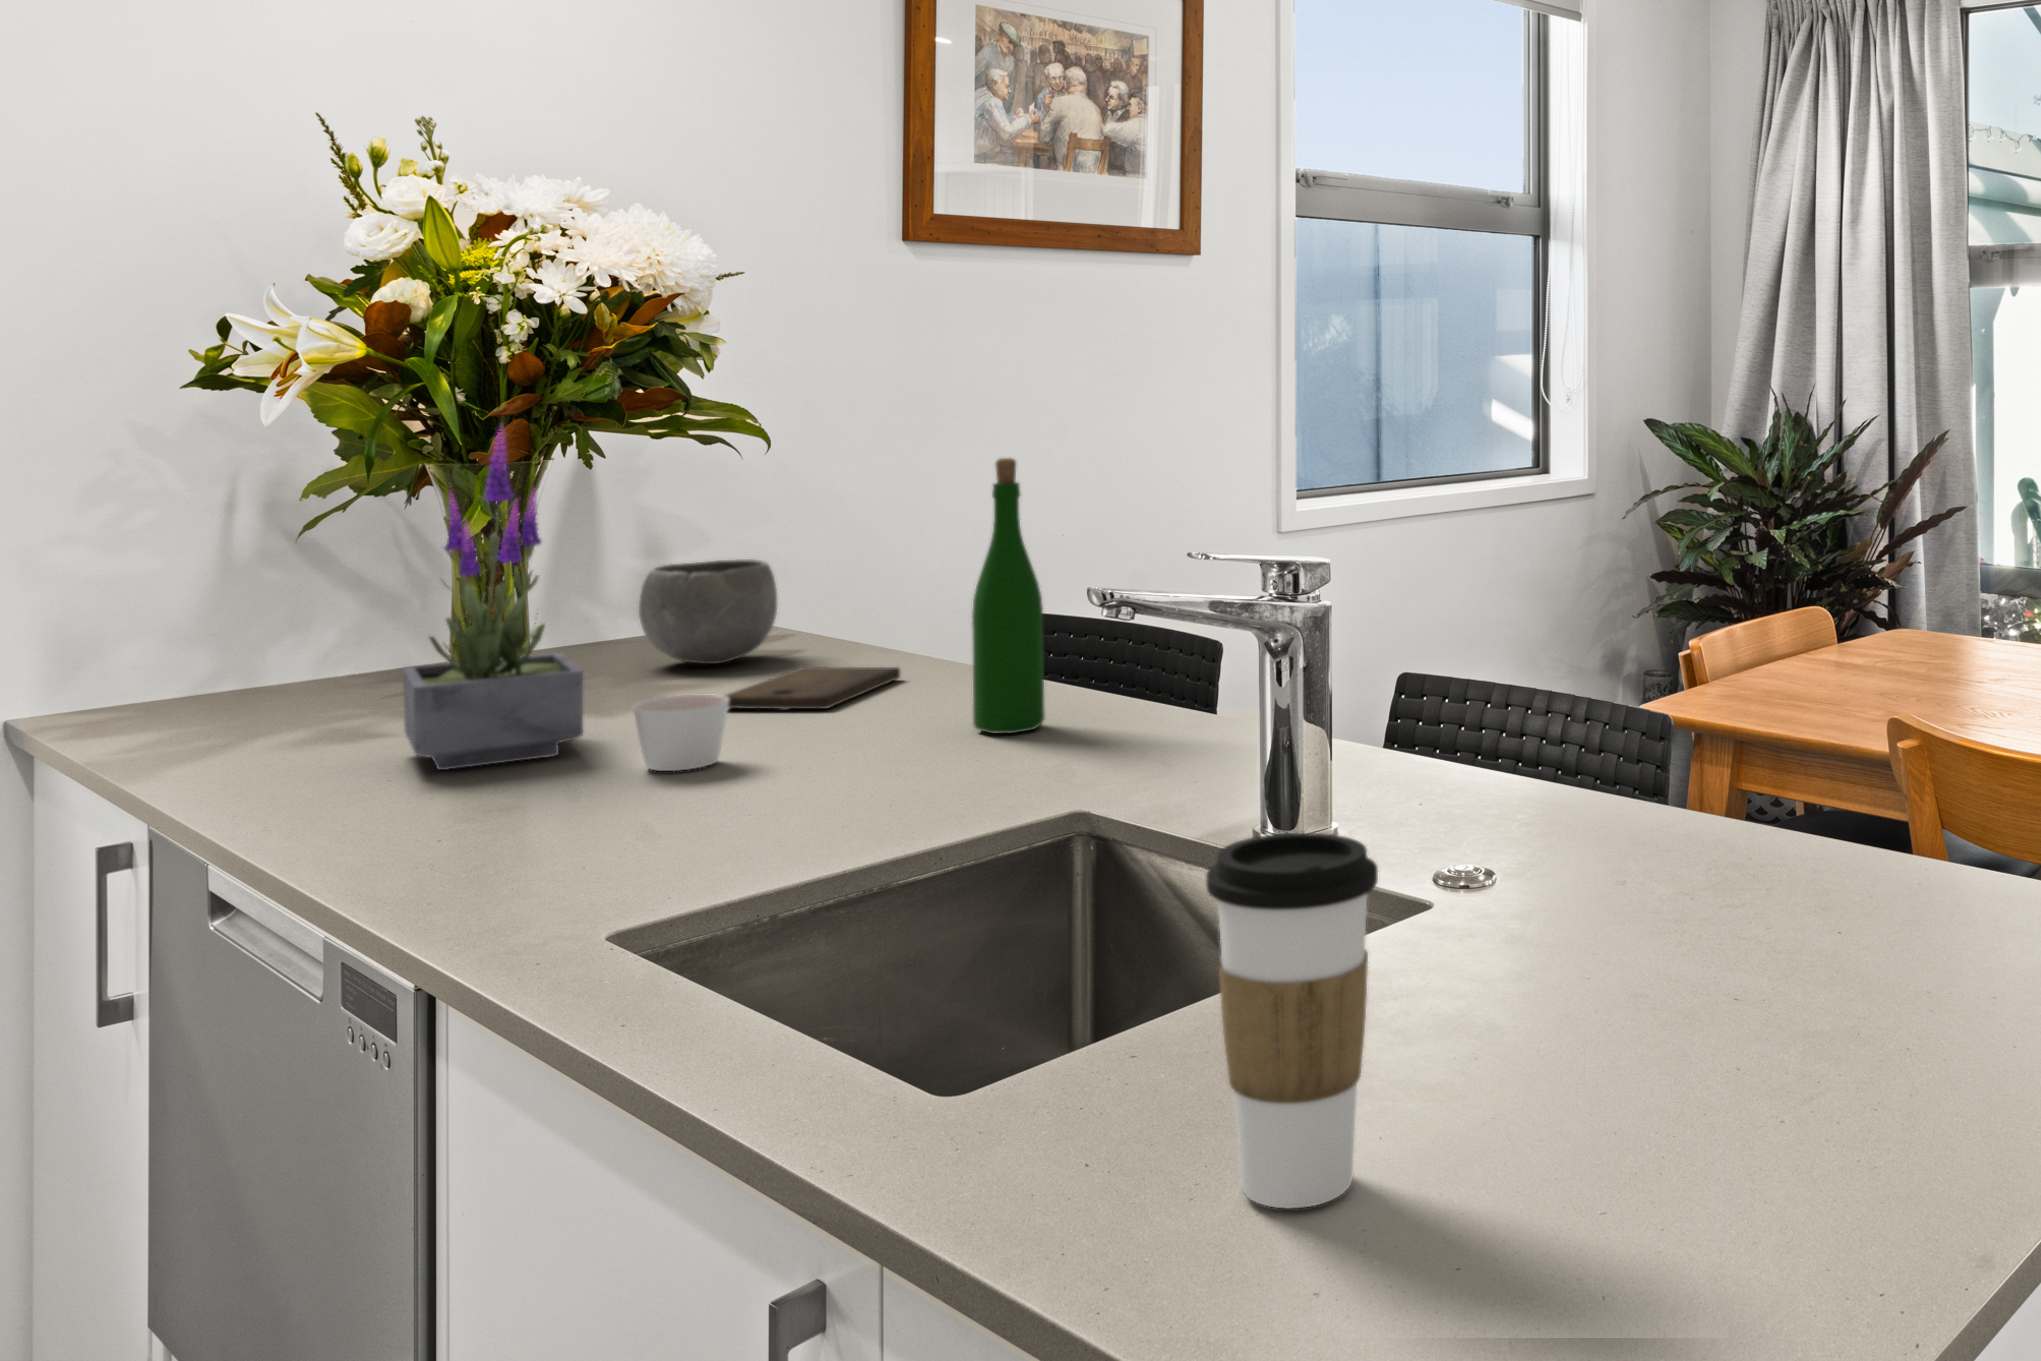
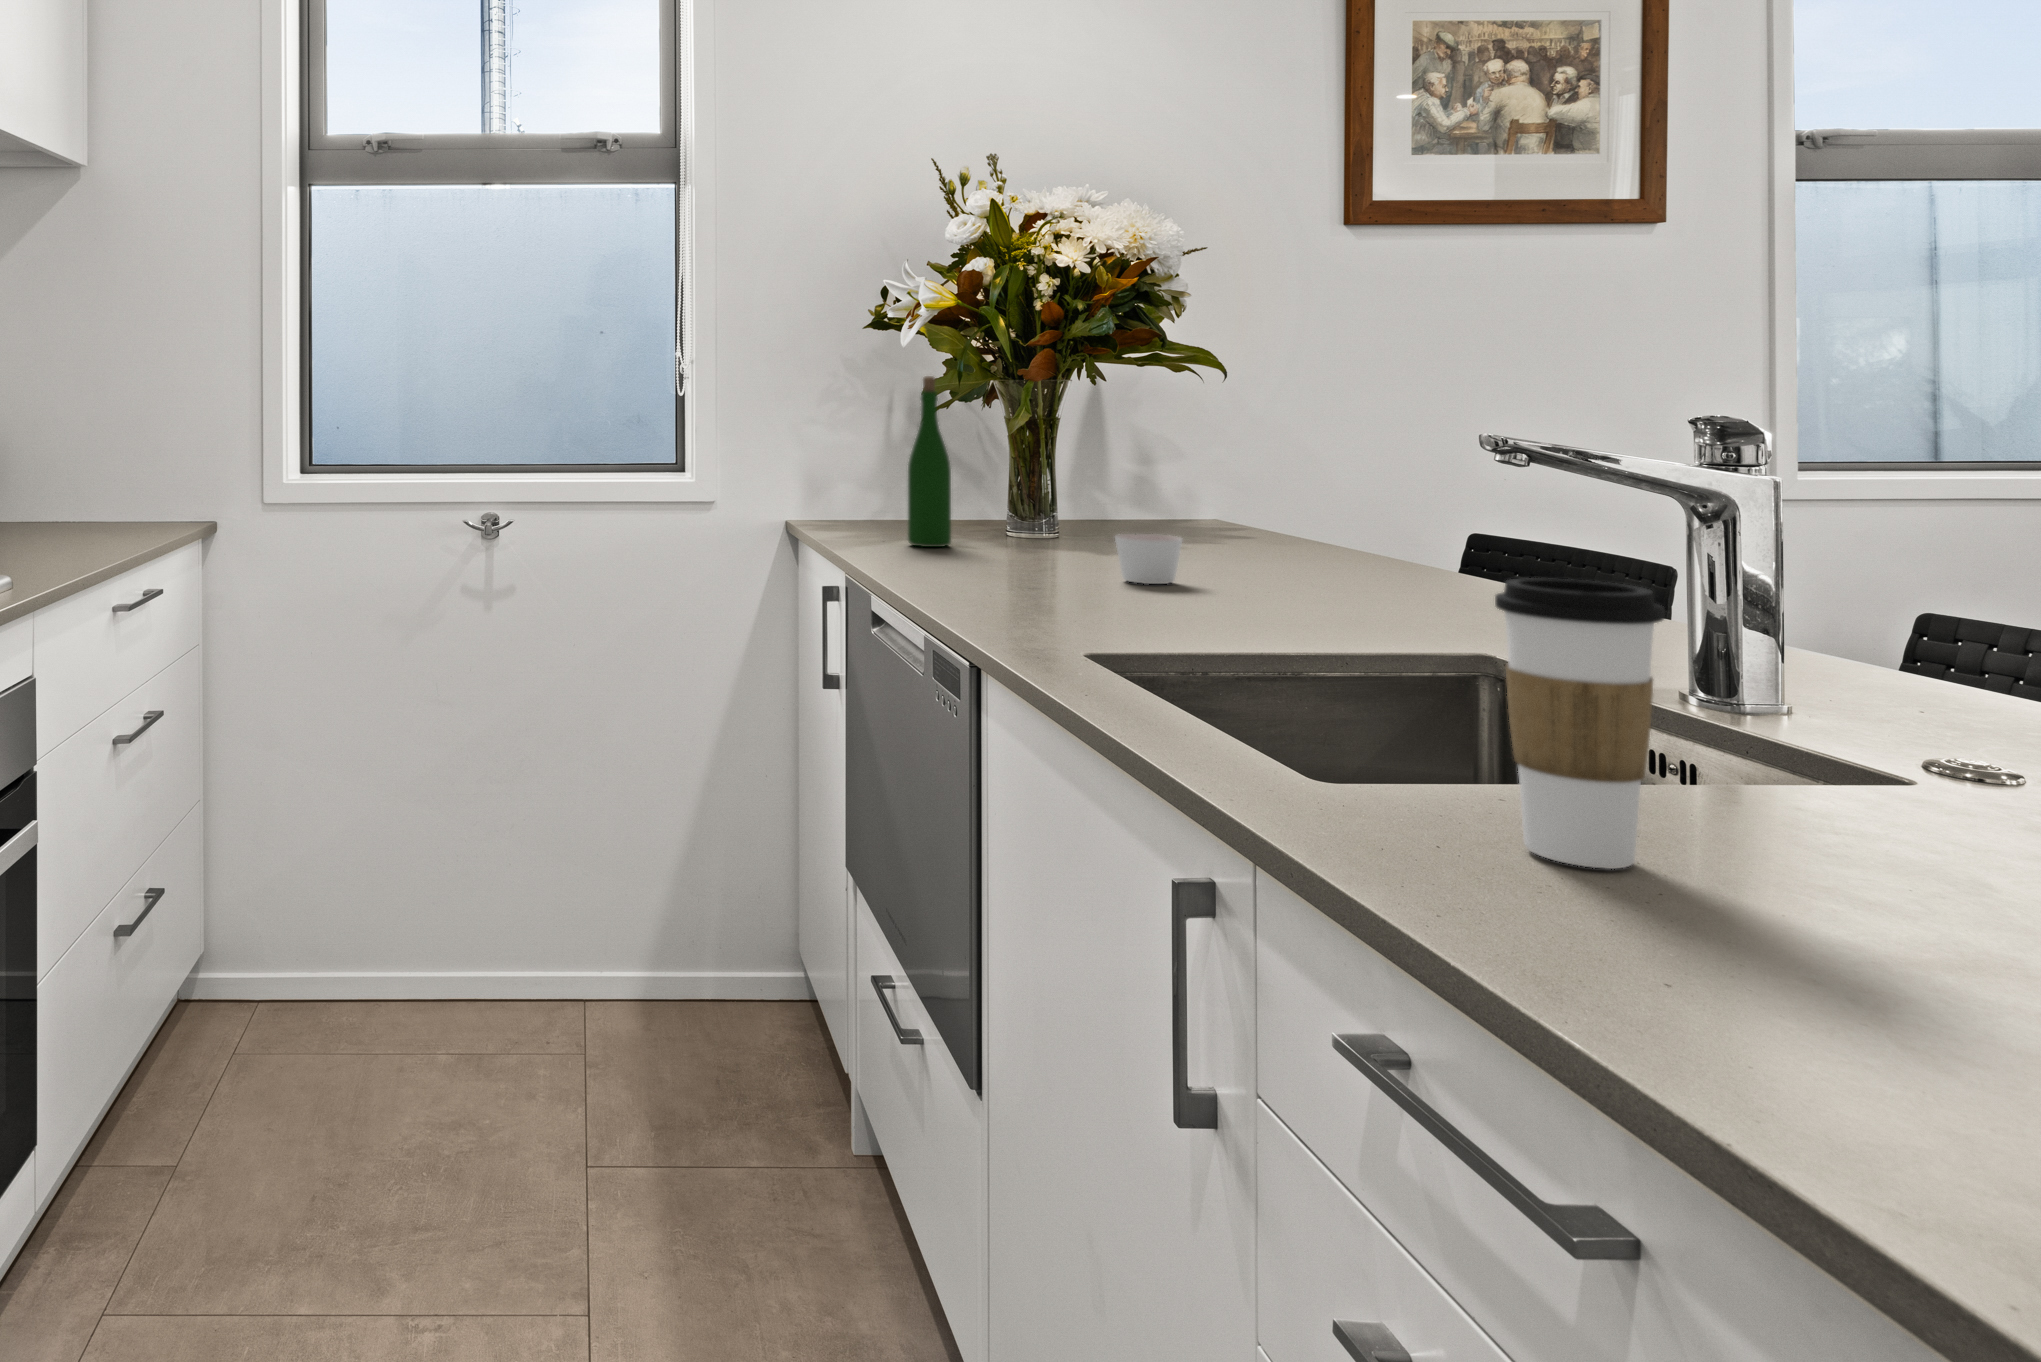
potted plant: present [403,427,583,770] -> none [975,343,1084,568]
wine bottle: present [972,458,1045,733] -> present [908,376,951,547]
ceramic bowl: present [639,559,777,664] -> none [1129,462,1232,536]
cutting board: present [724,667,900,709] -> none [1182,541,1328,566]

